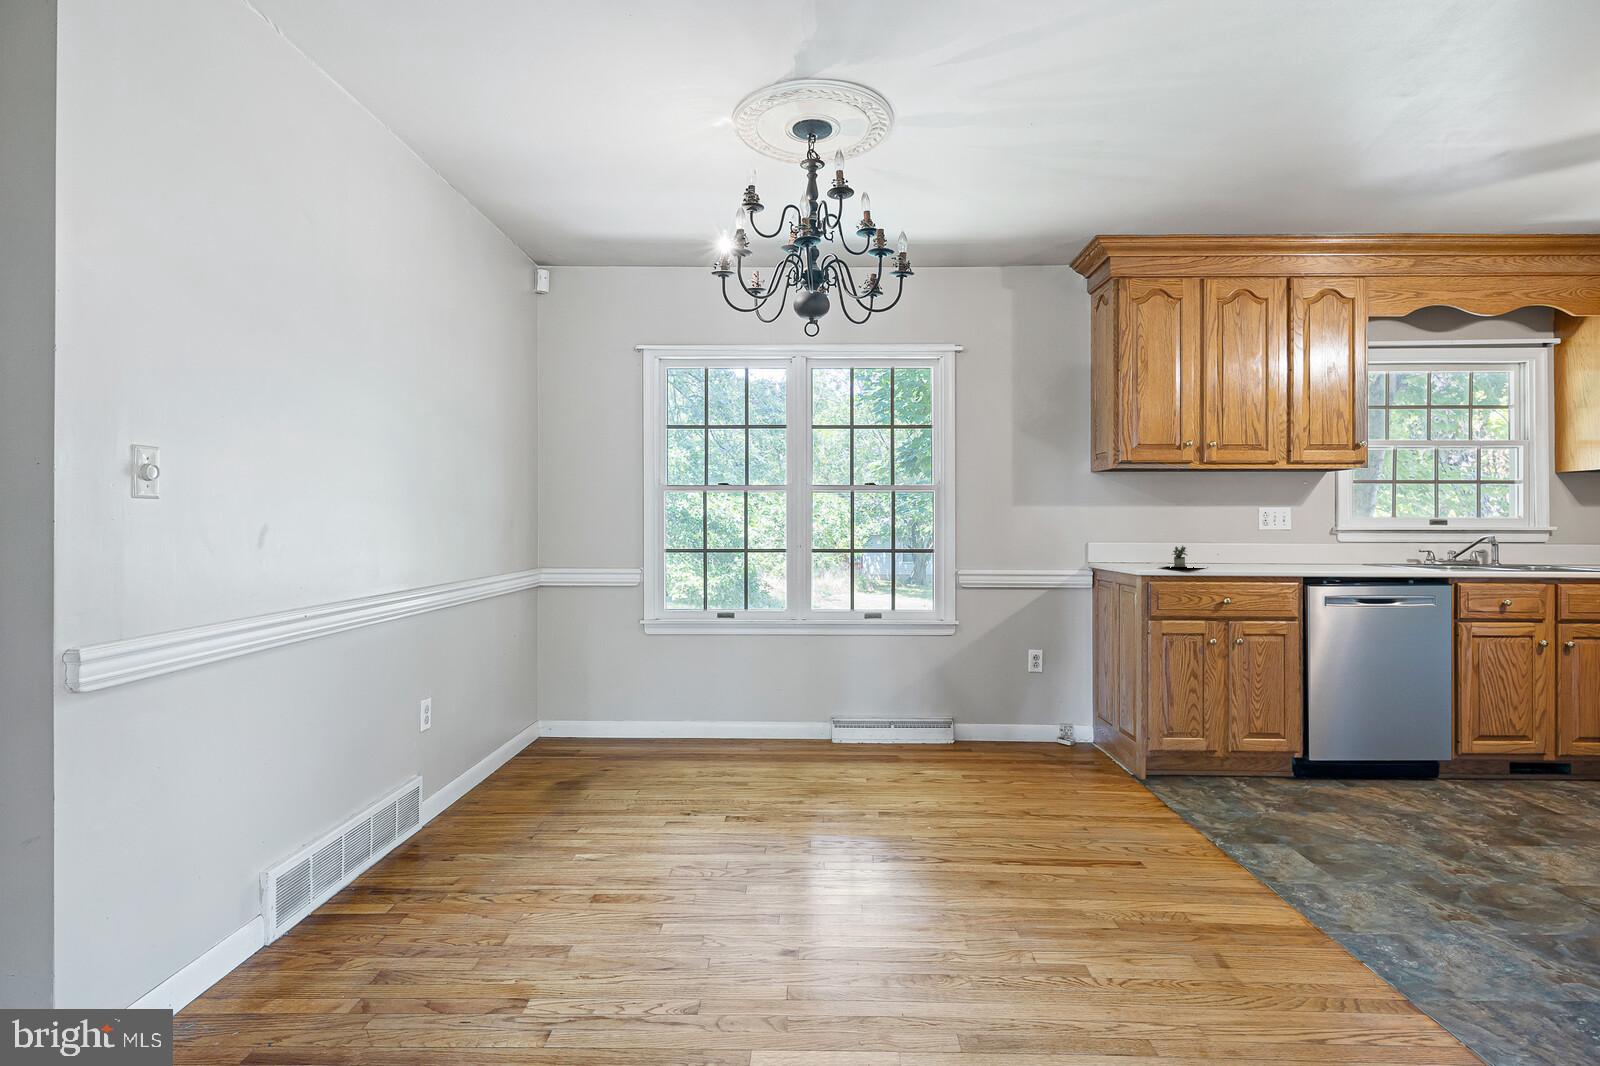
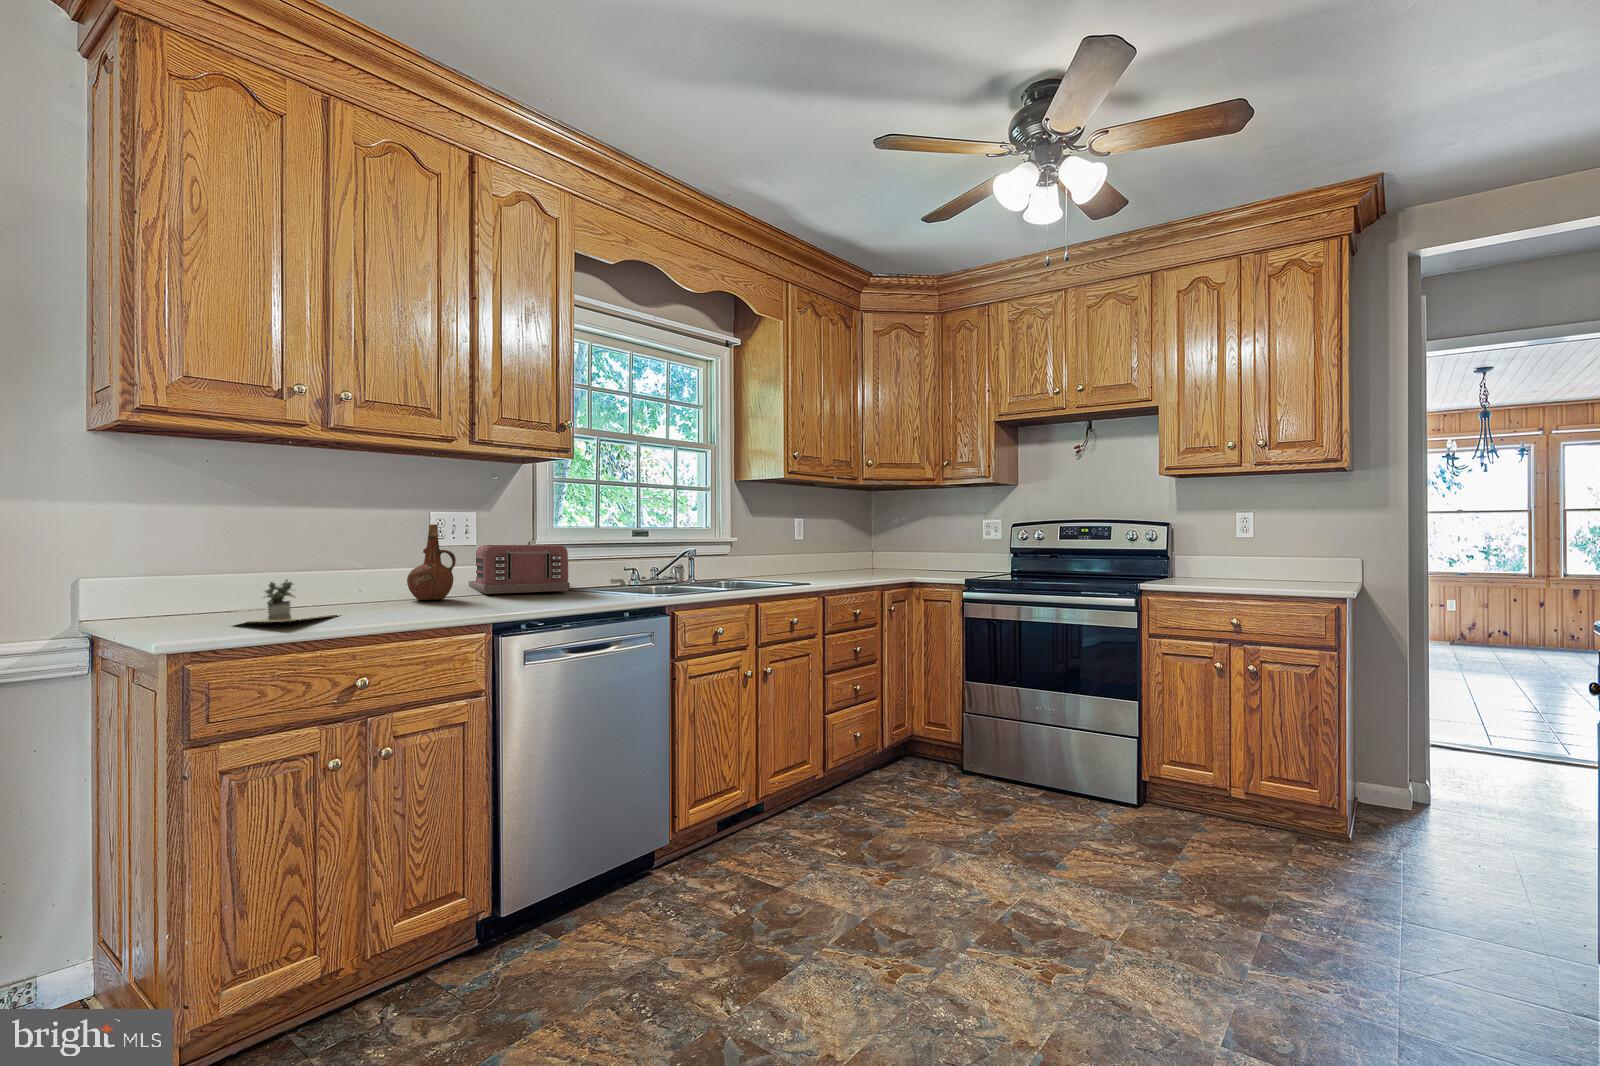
ceramic pitcher: none [1243,516,1275,563] -> present [407,524,456,600]
toaster: none [1281,529,1363,563] -> present [469,544,570,594]

